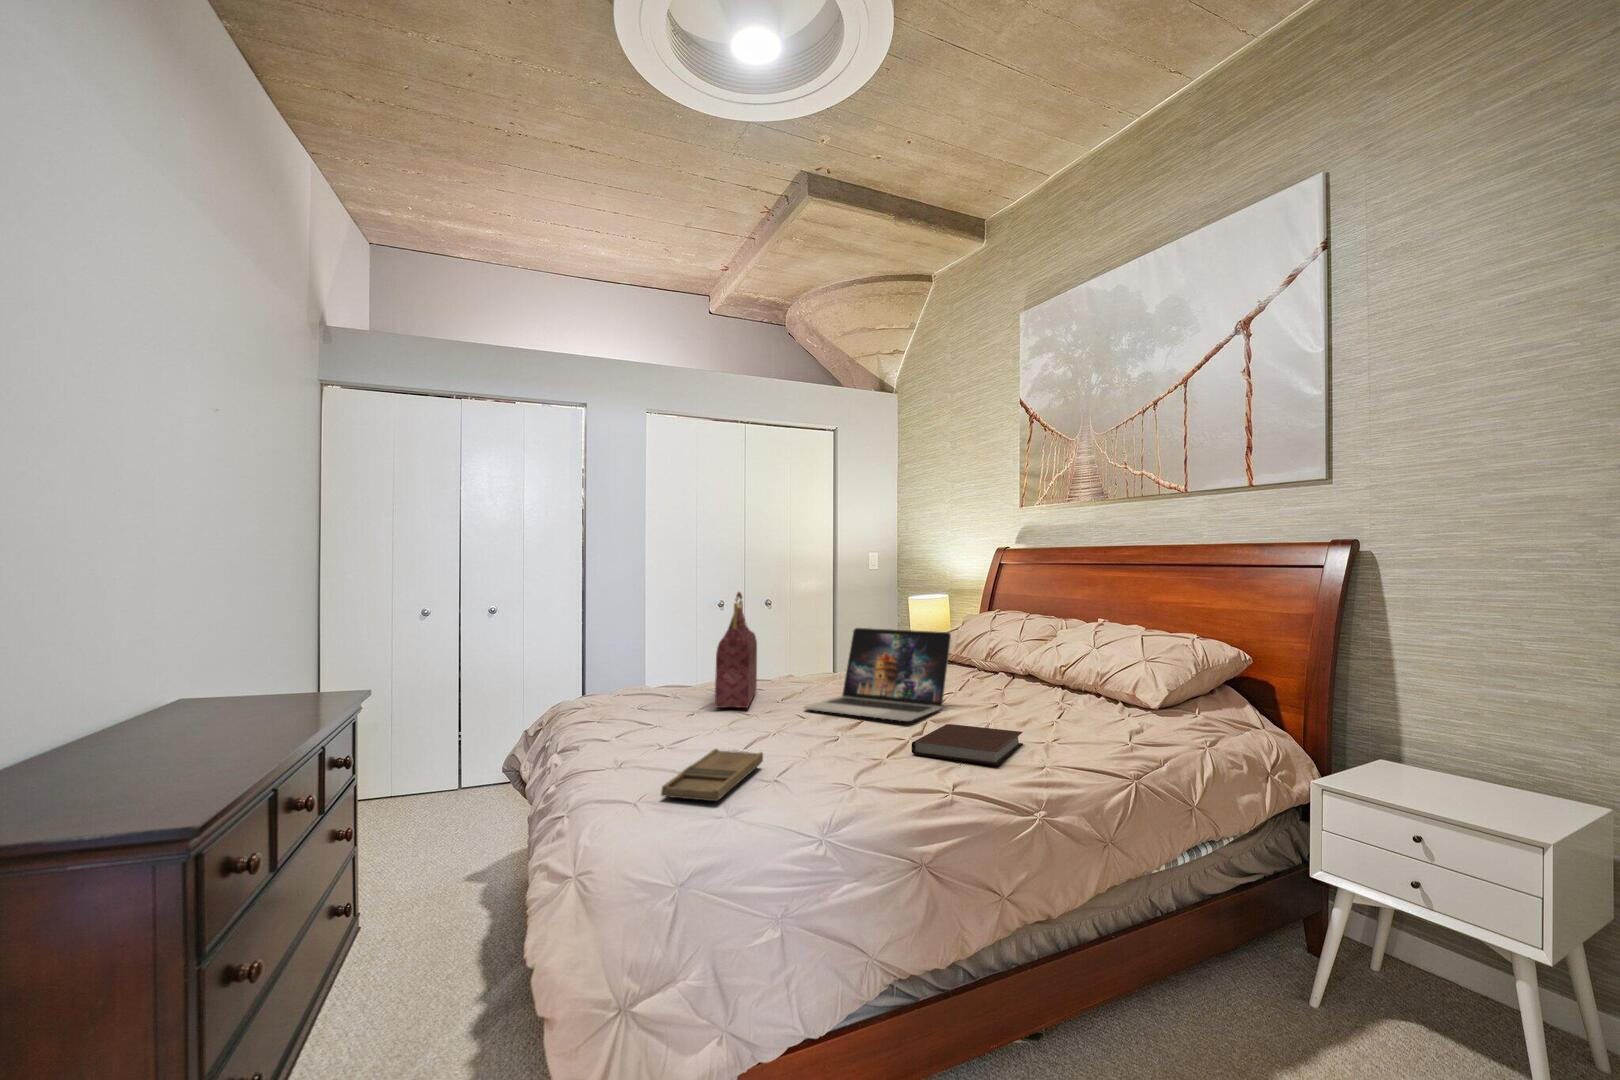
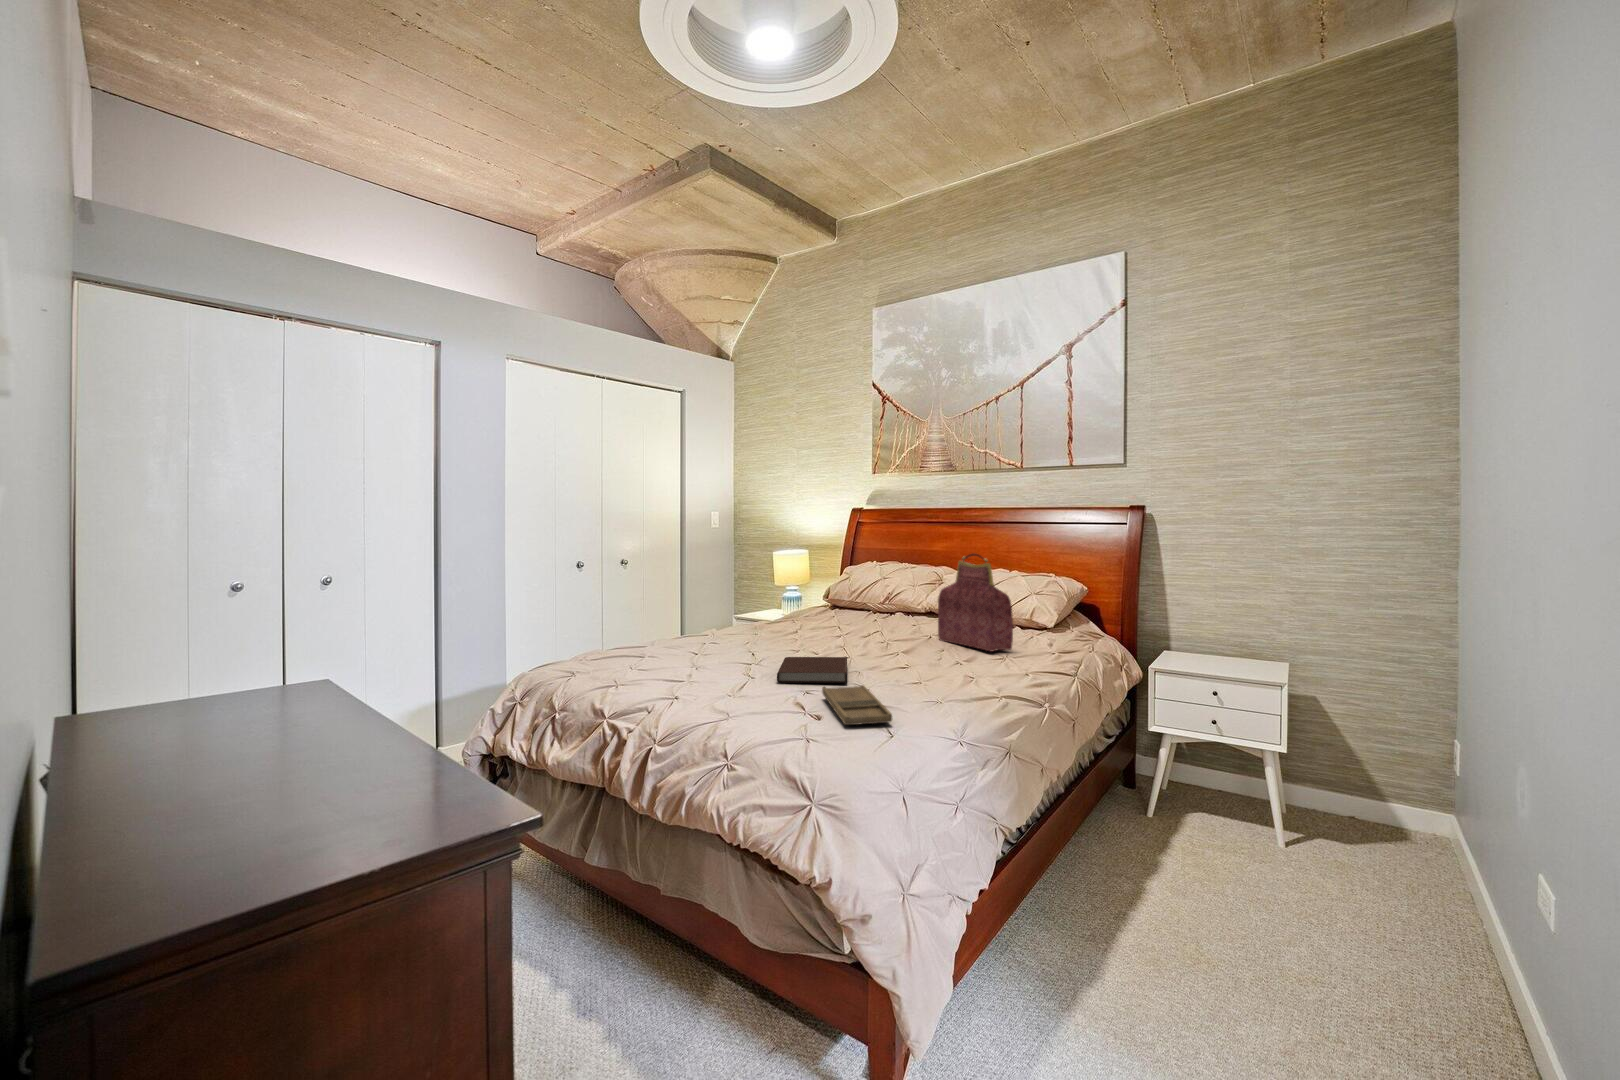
handbag: present [715,592,757,708] -> present [938,553,1013,652]
laptop: present [804,628,951,721] -> none [799,580,899,653]
notebook: present [912,724,1023,765] -> present [777,657,847,683]

